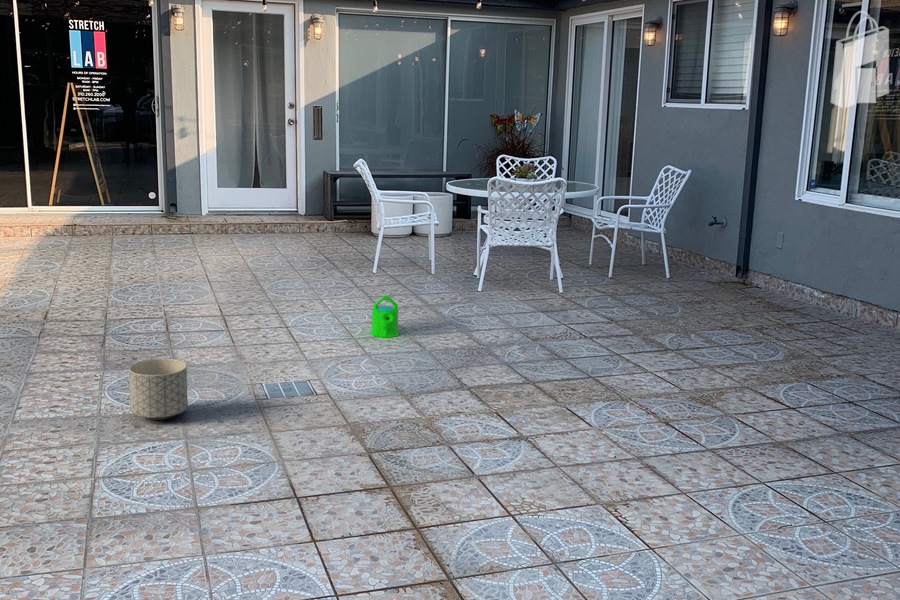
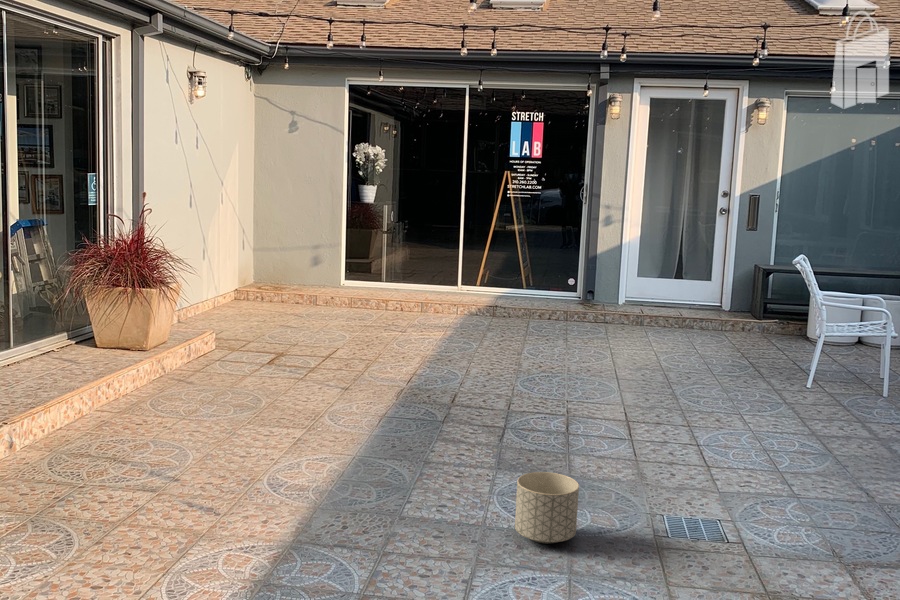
watering can: present [370,296,400,337] -> none [800,424,841,476]

